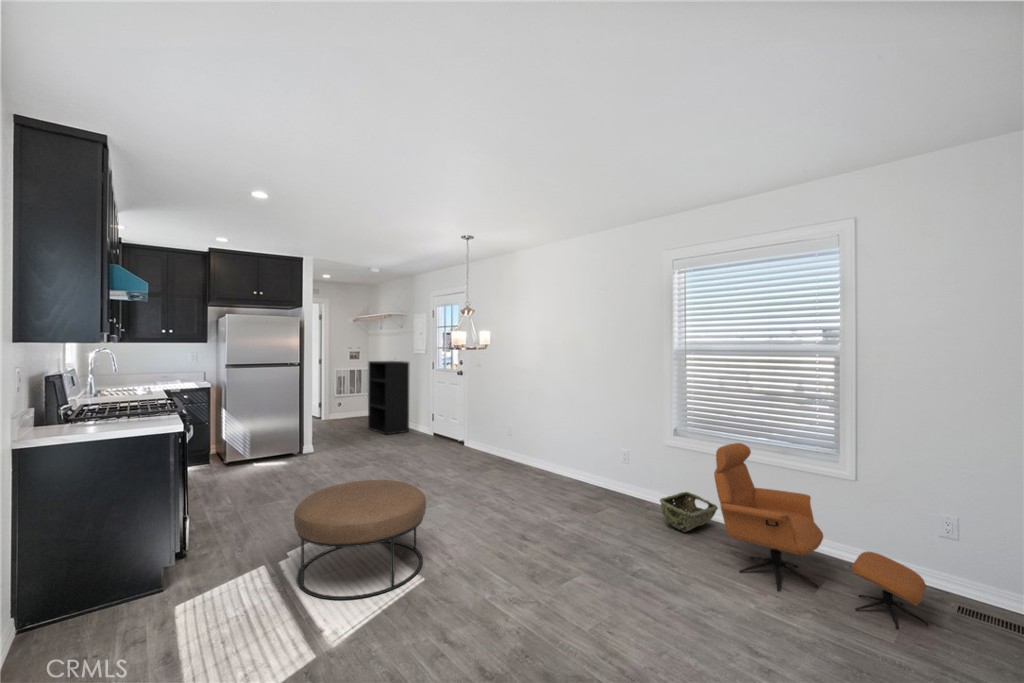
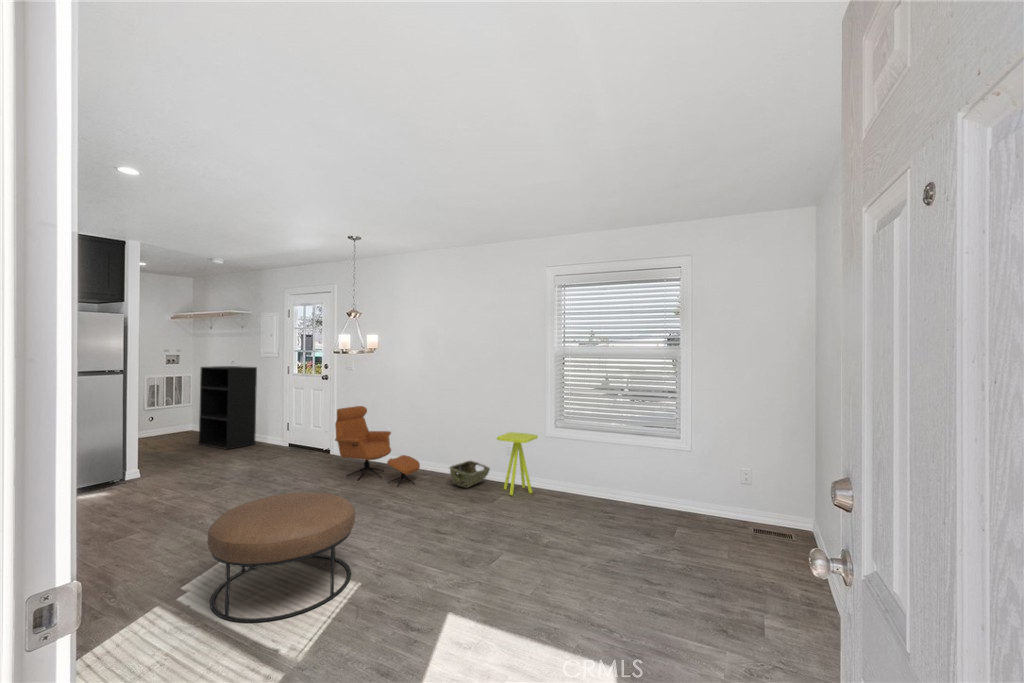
side table: none [609,437,660,510] -> present [497,432,538,495]
armchair: present [714,443,929,628] -> present [335,406,420,486]
woven basket: present [660,492,718,532] -> present [450,461,490,488]

